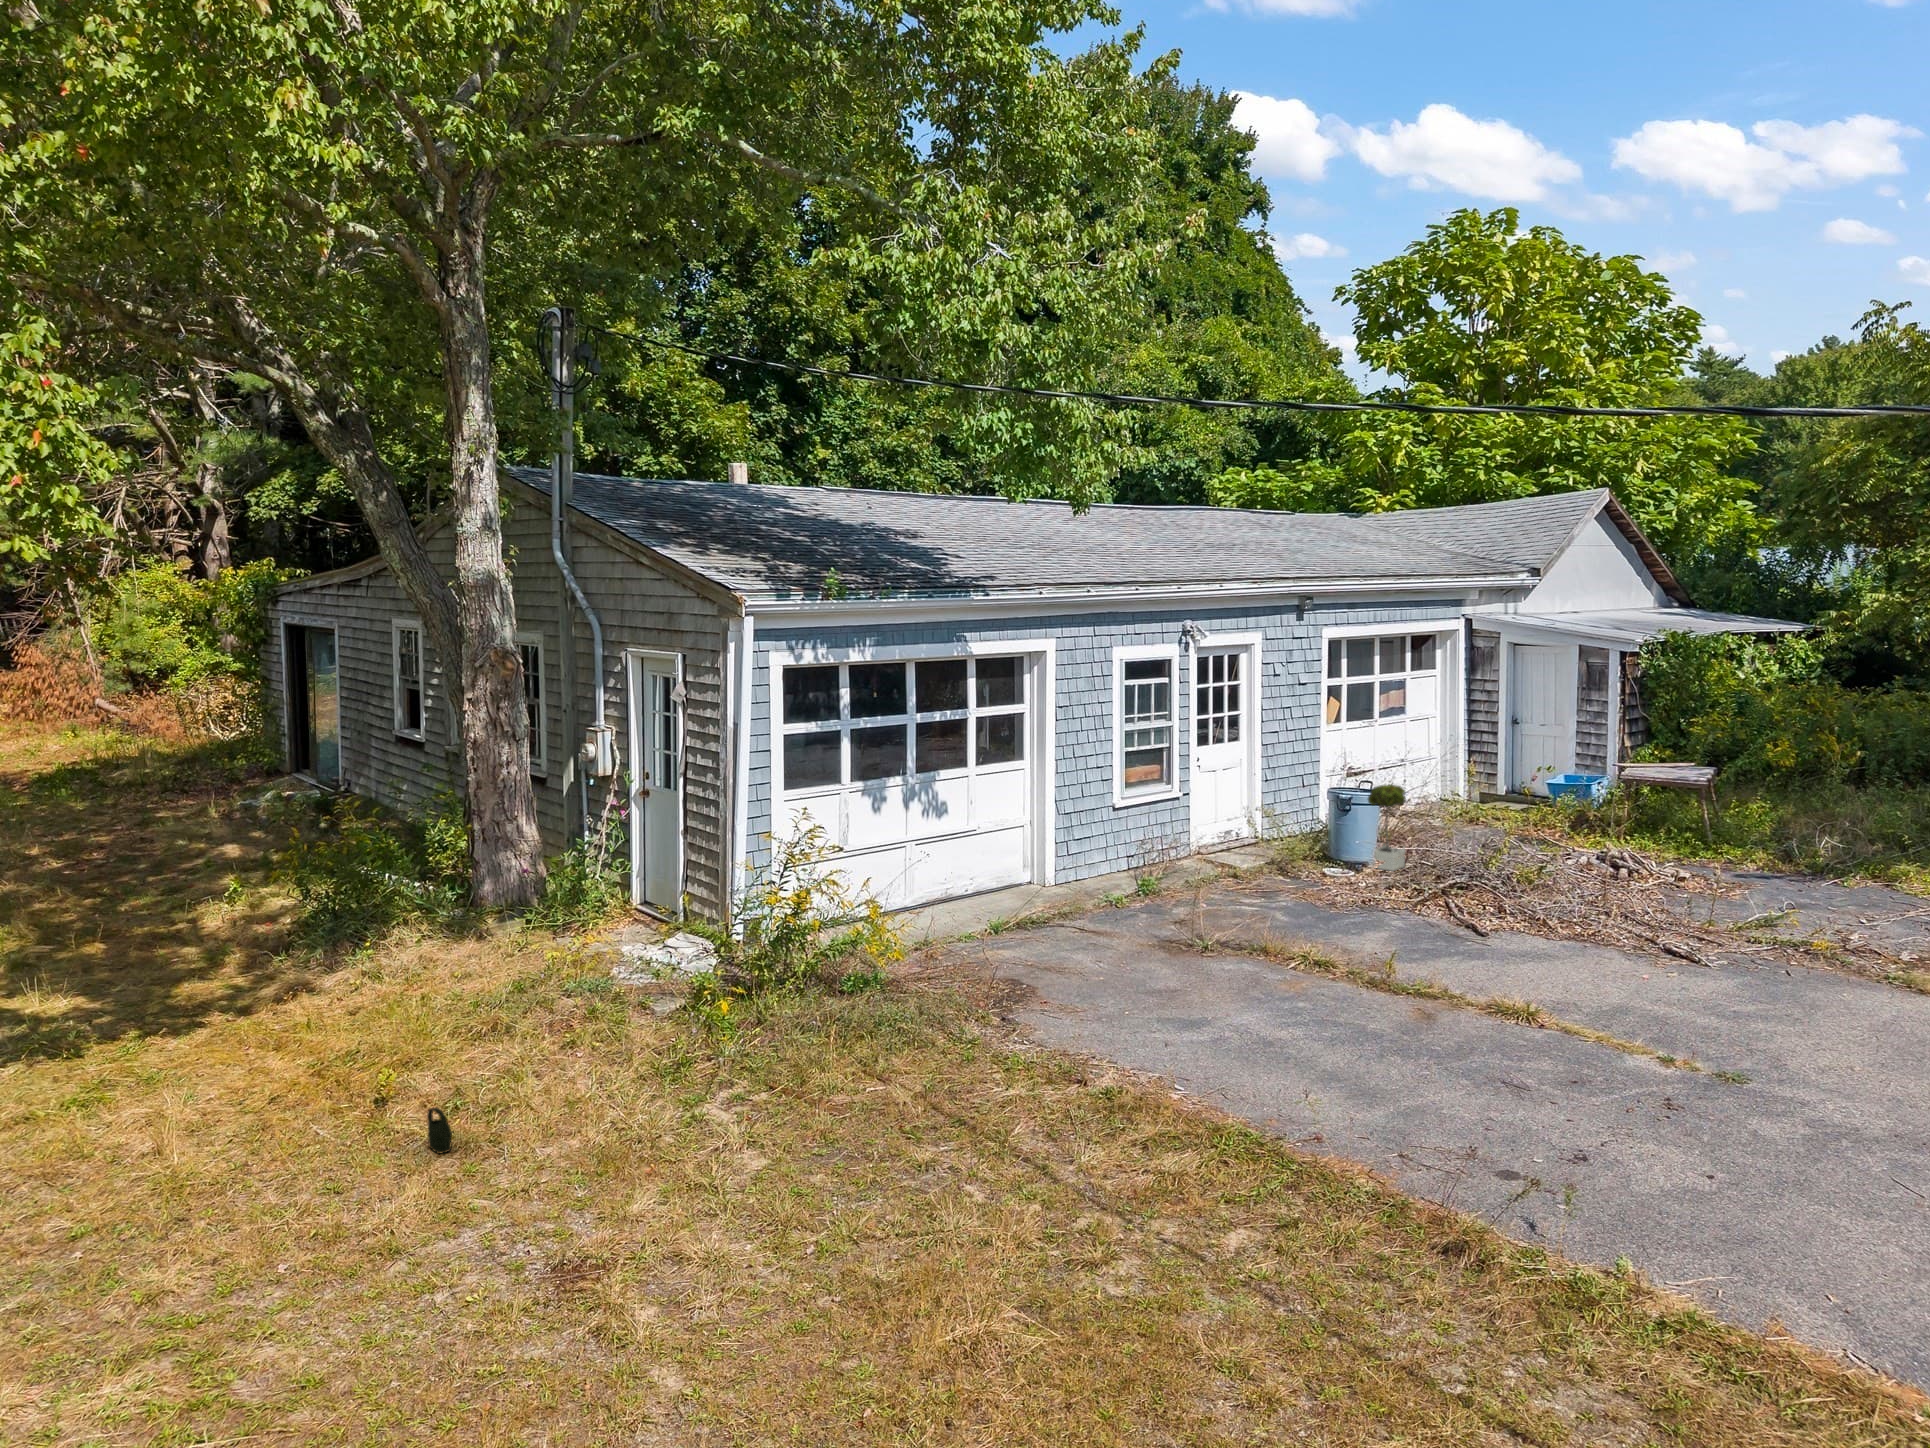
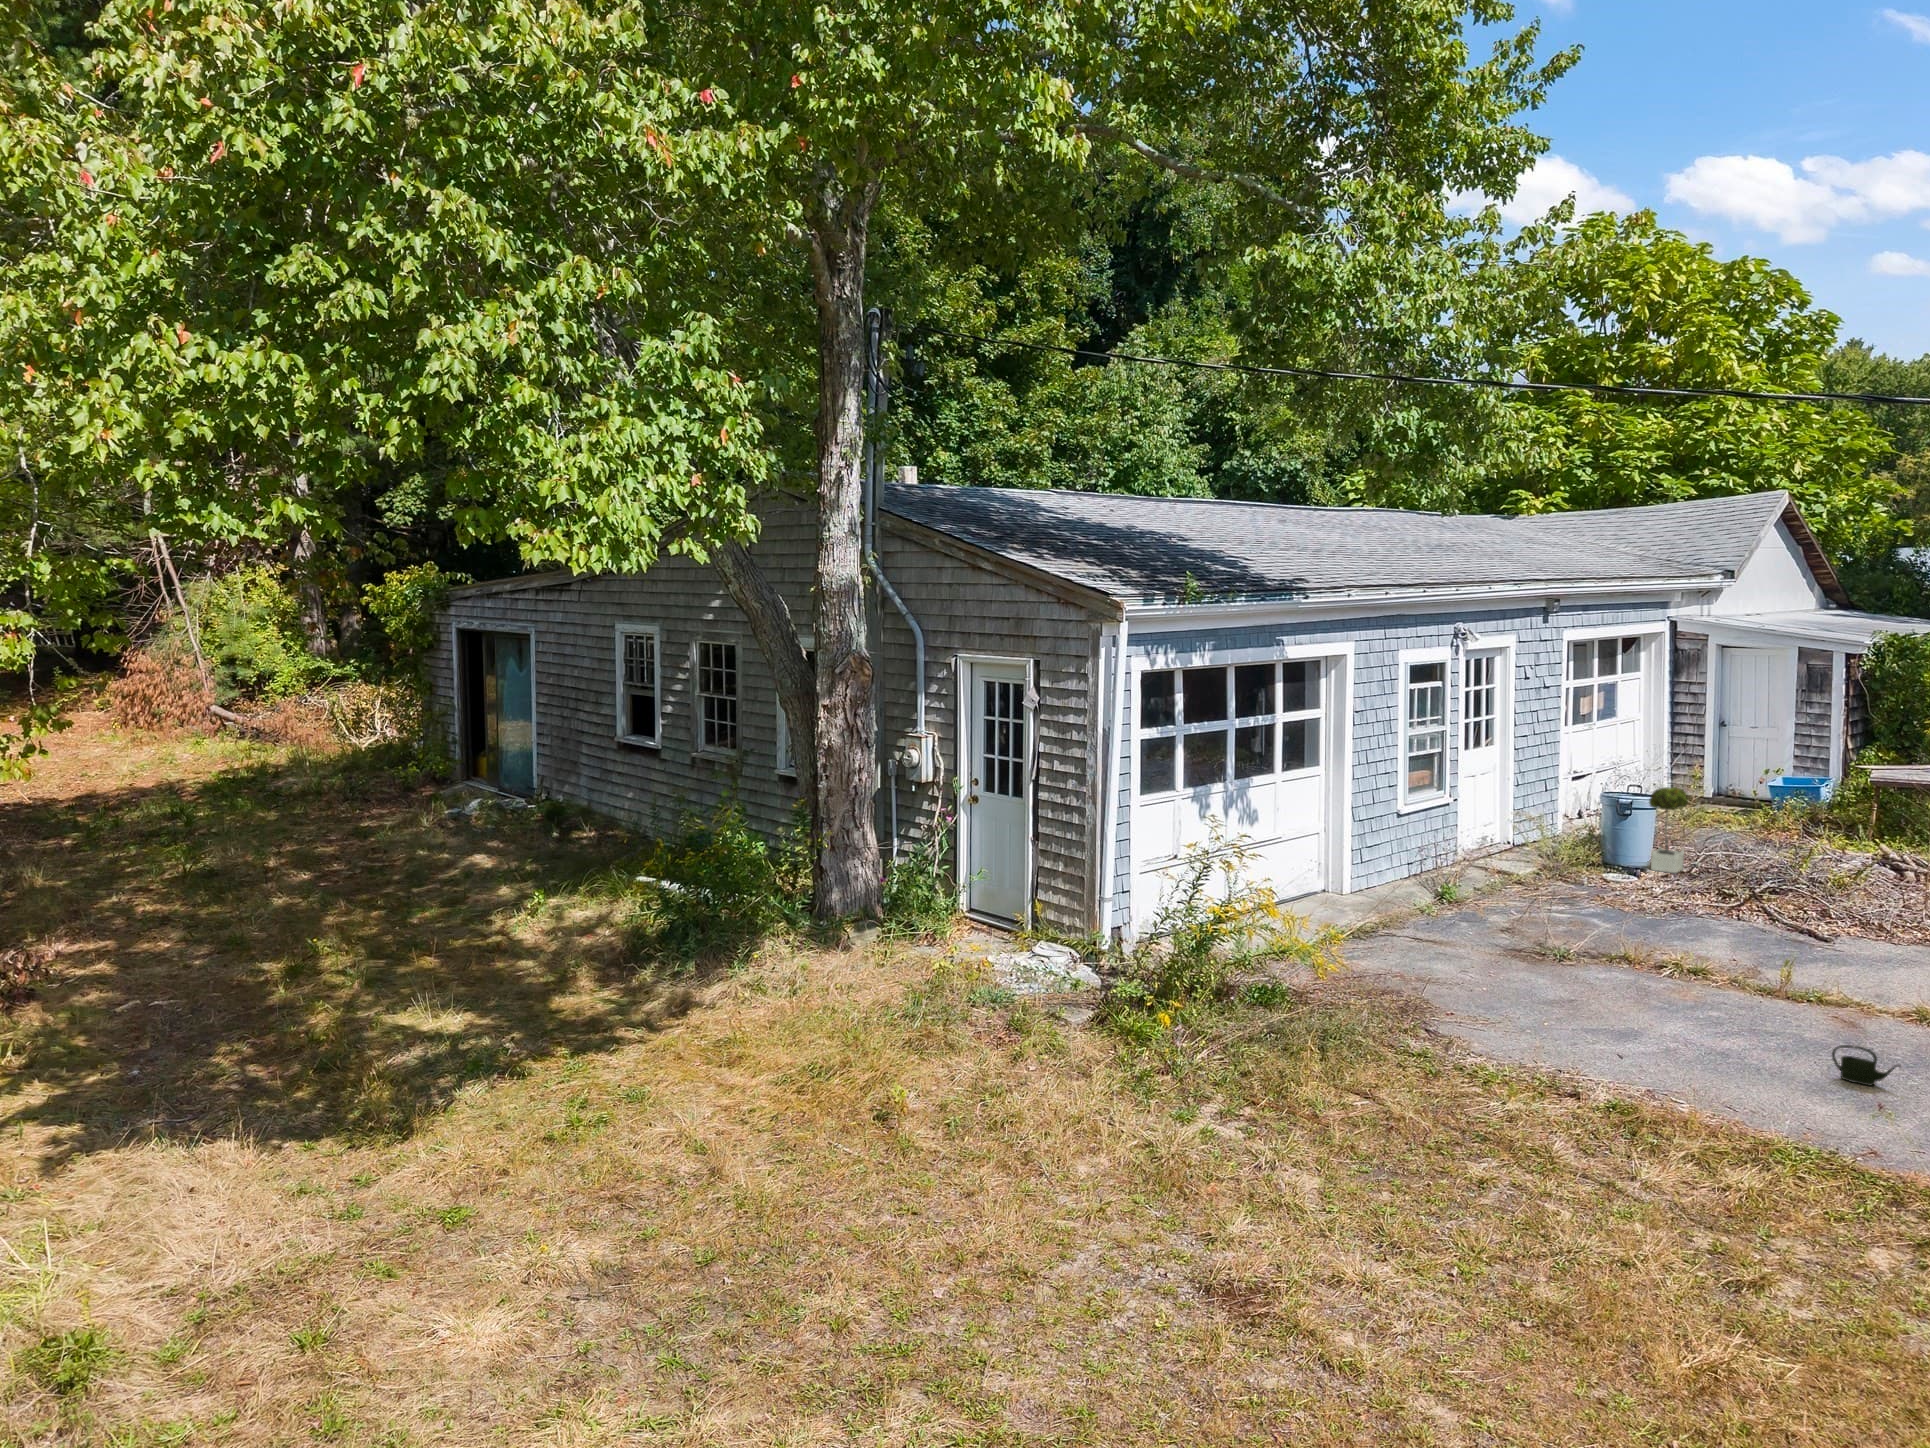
watering can: present [427,1107,453,1154] -> present [1832,1045,1900,1086]

